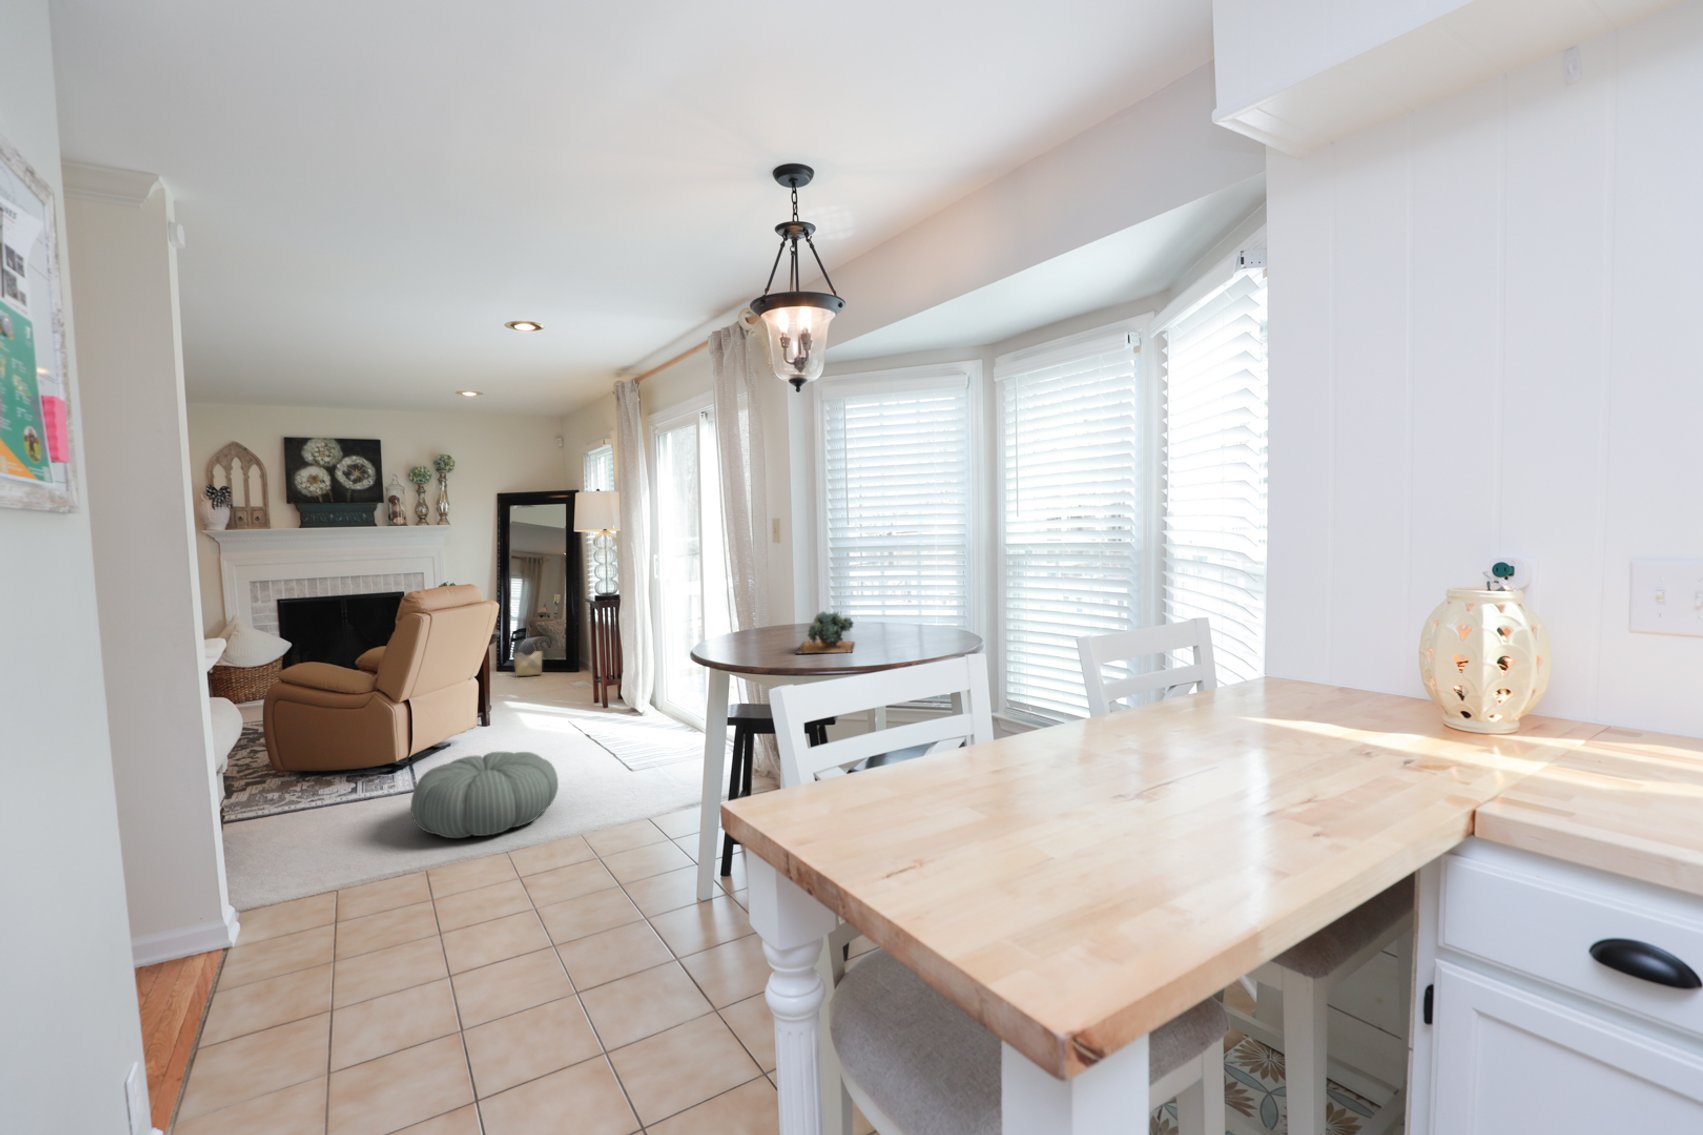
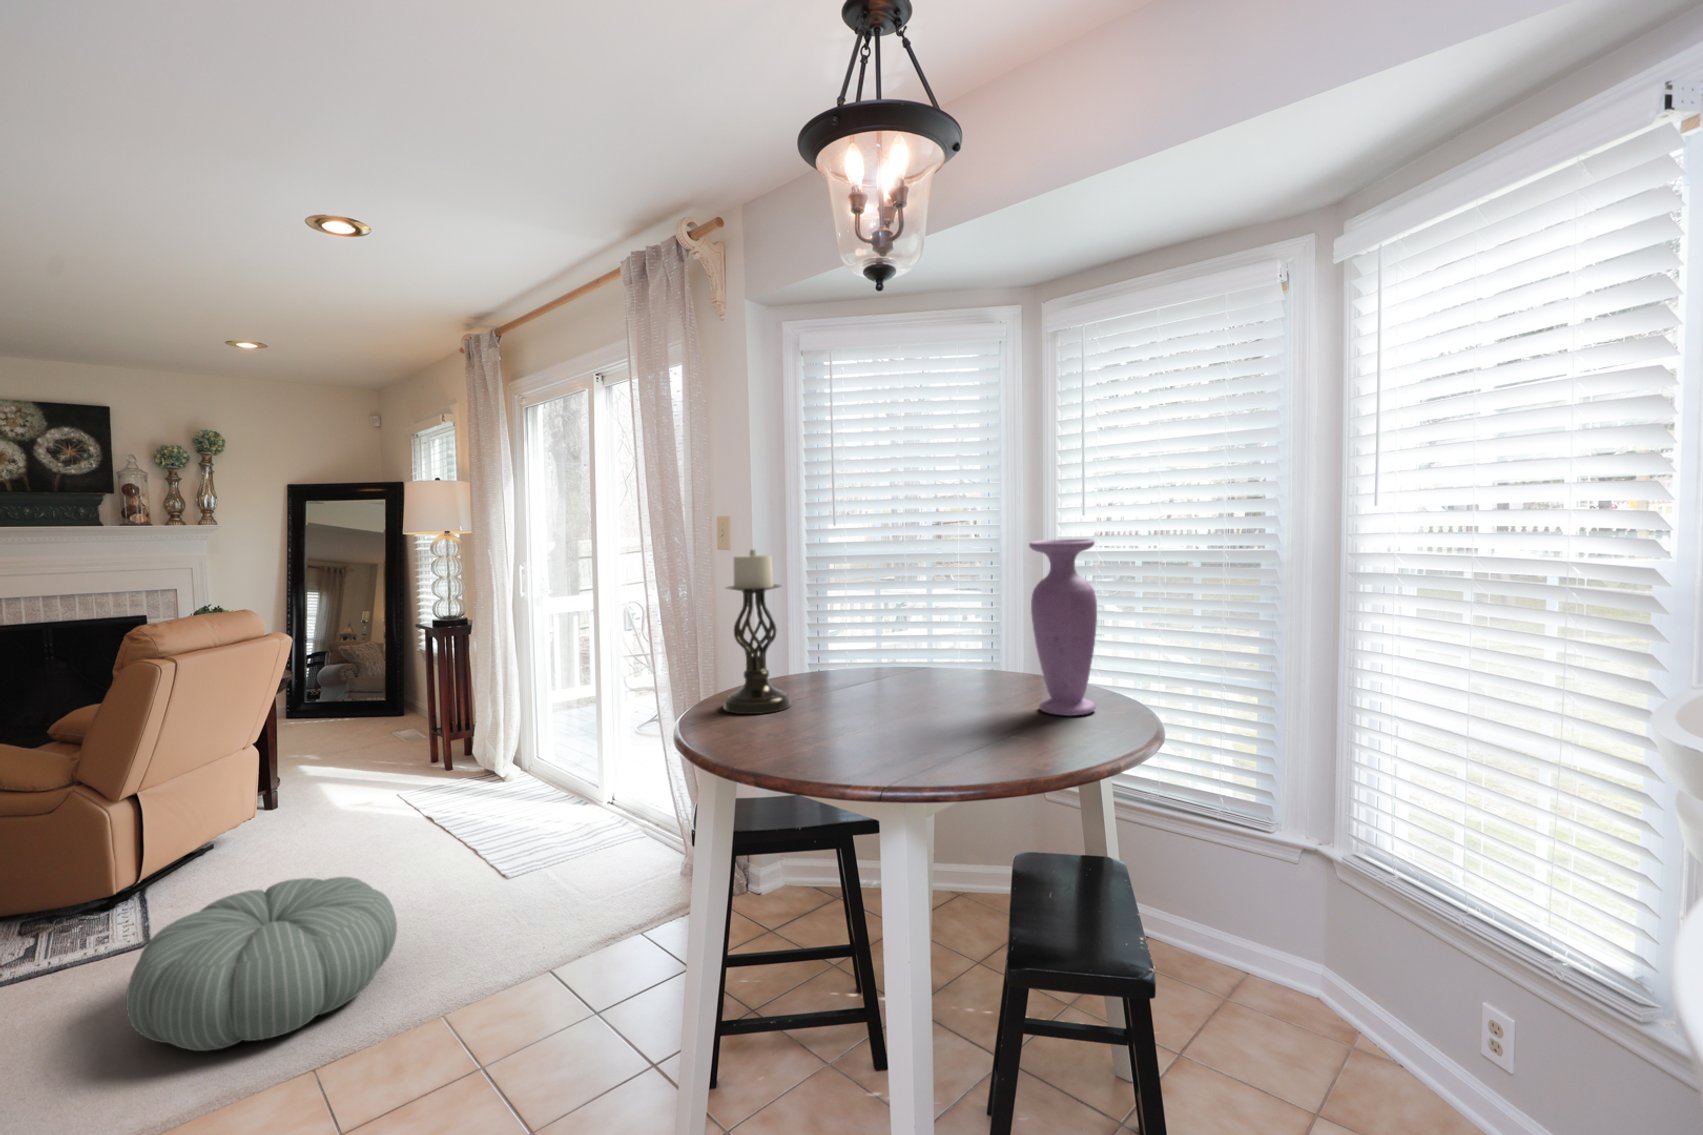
vase: none [906,536,949,645] -> present [1029,539,1097,716]
candle holder: none [733,543,775,643] -> present [723,549,791,714]
succulent plant: present [797,611,855,654] -> none [850,662,964,740]
woven basket: present [513,642,542,676] -> none [312,676,356,728]

